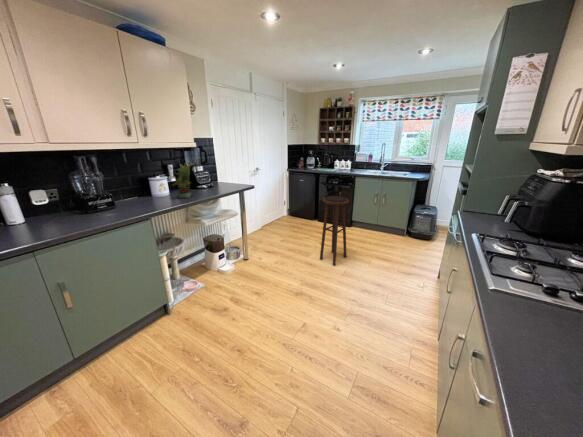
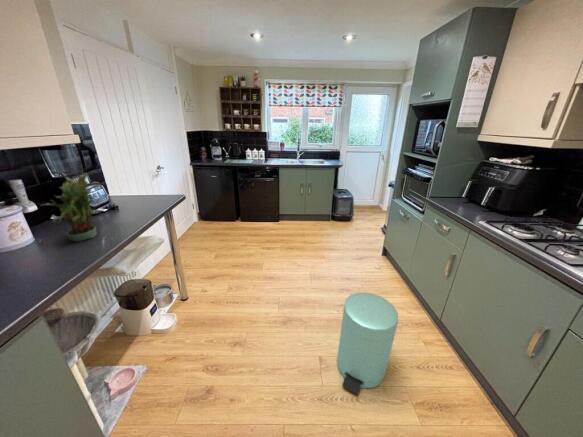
stool: present [320,196,349,265] -> none [274,194,304,271]
trash can: none [304,276,358,358] -> present [337,292,398,395]

